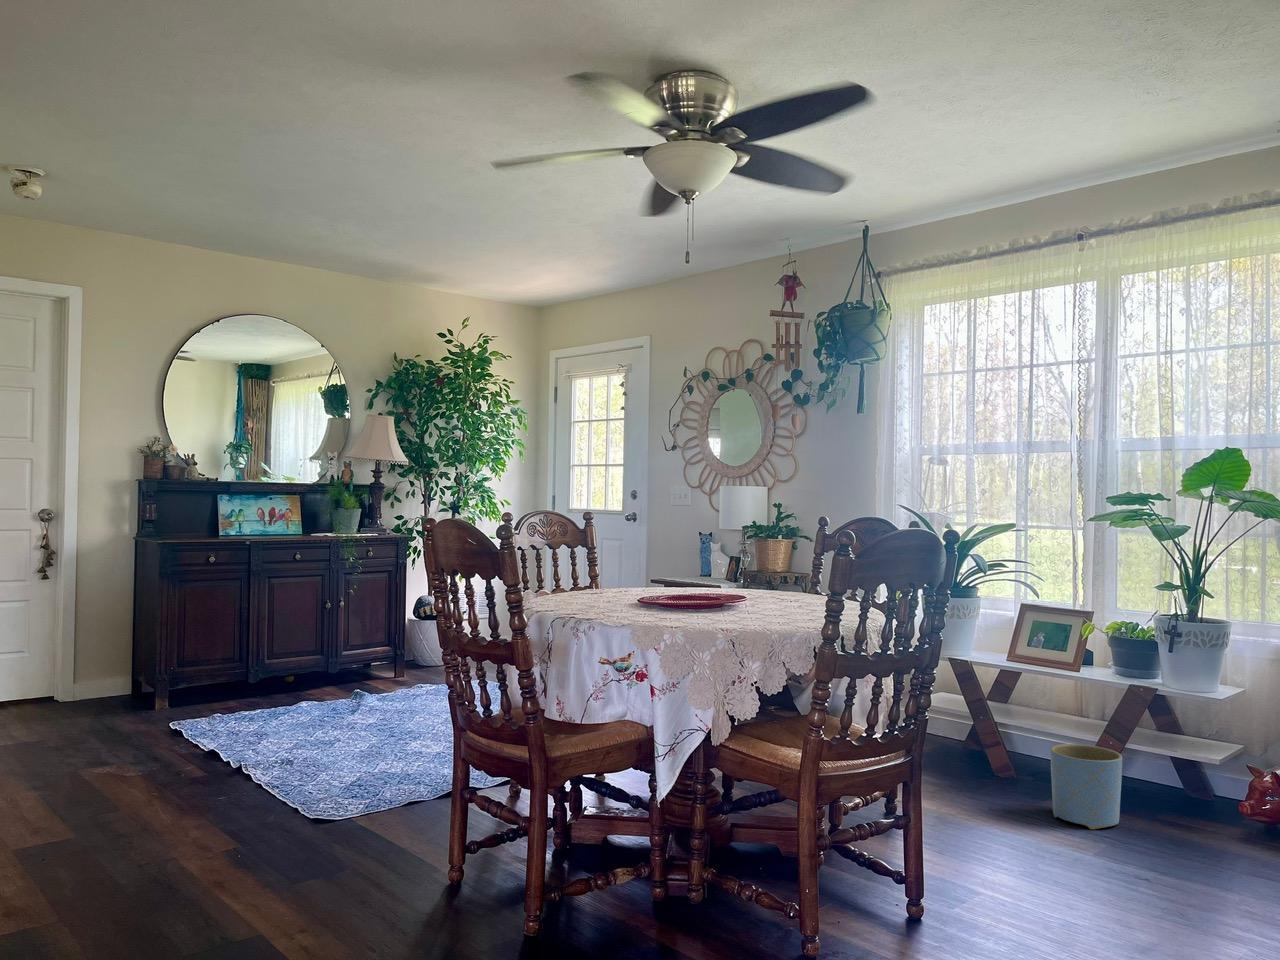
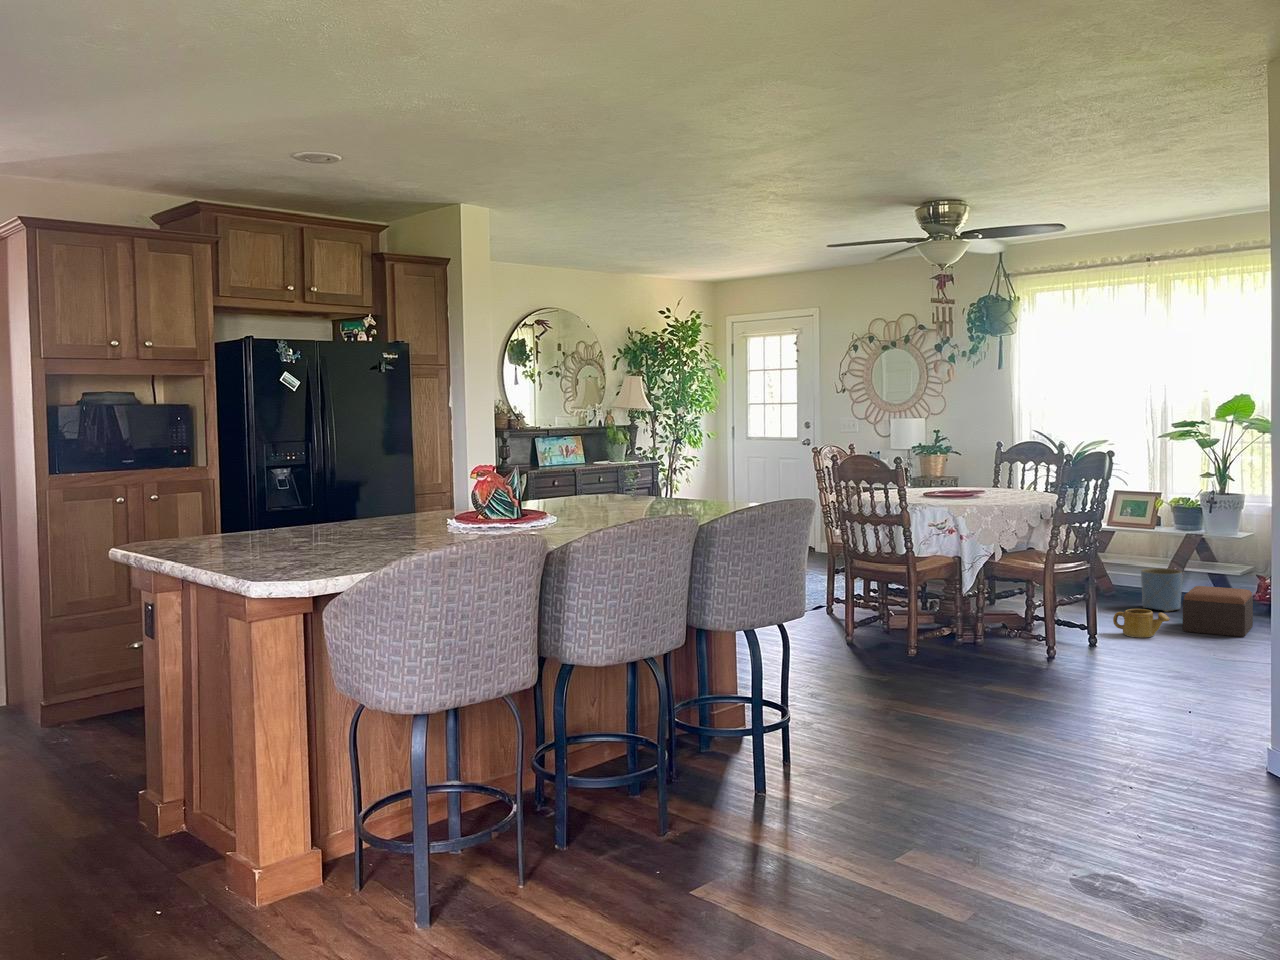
footstool: none [1113,797,1253,925] -> present [1183,586,1253,637]
watering can: none [975,843,1083,911] -> present [1113,609,1170,638]

